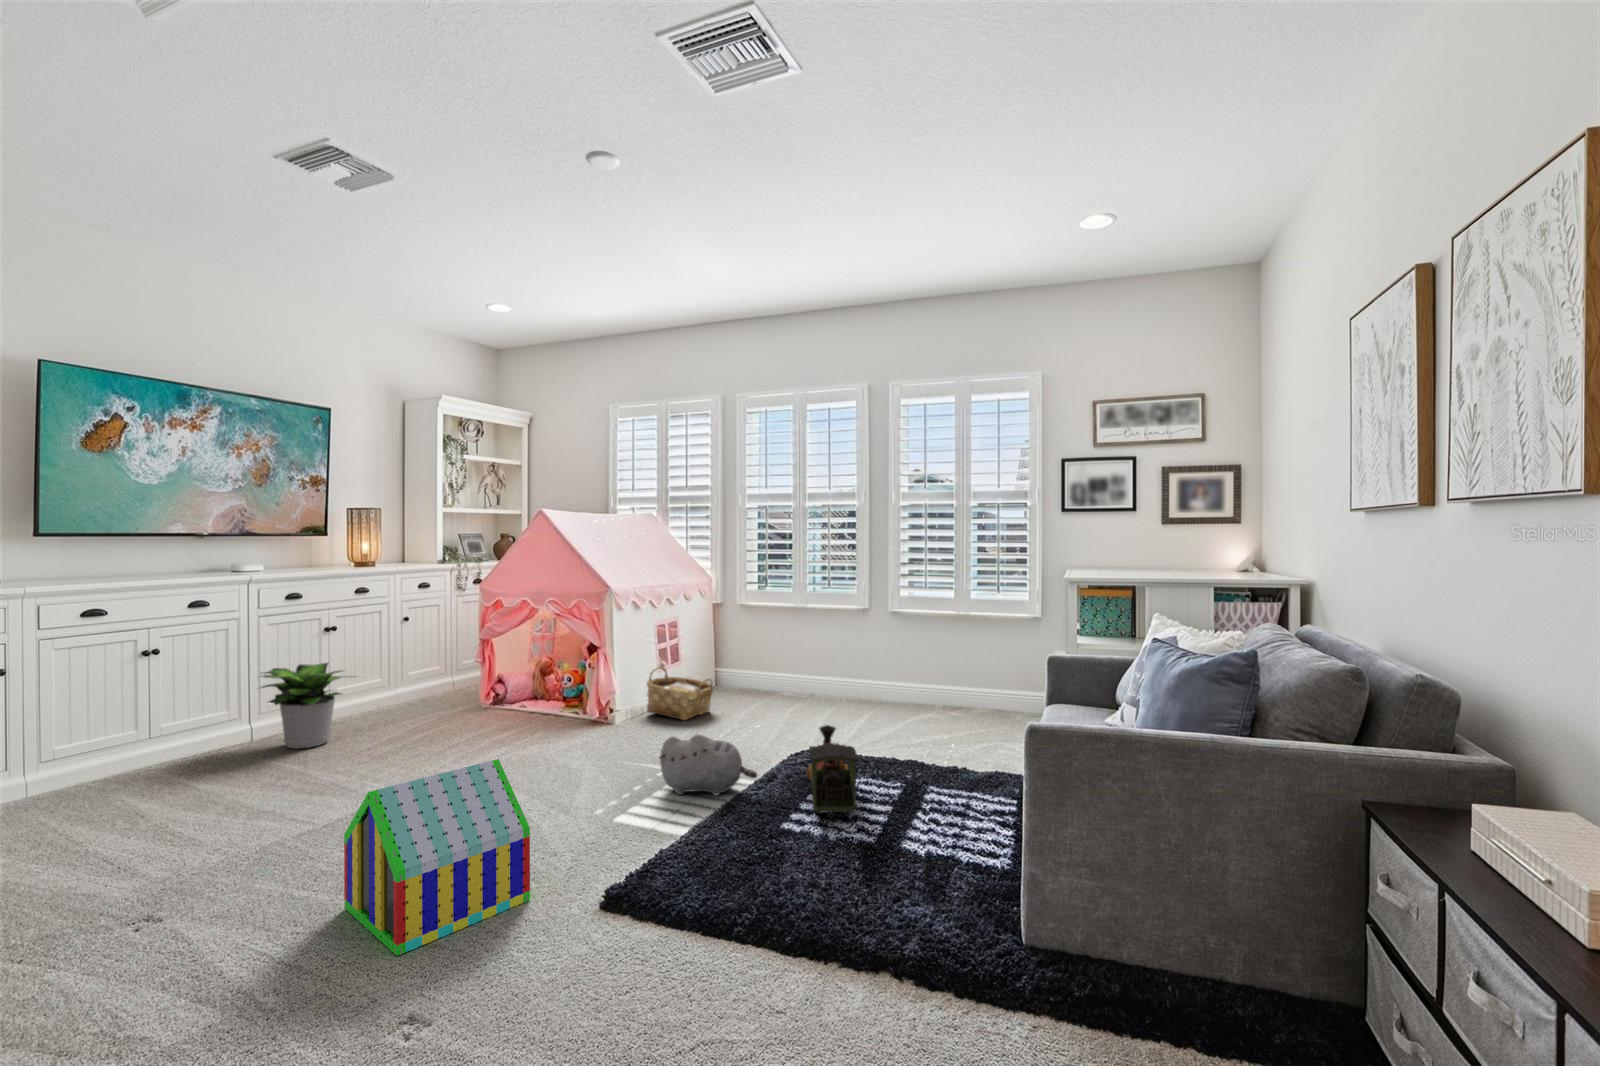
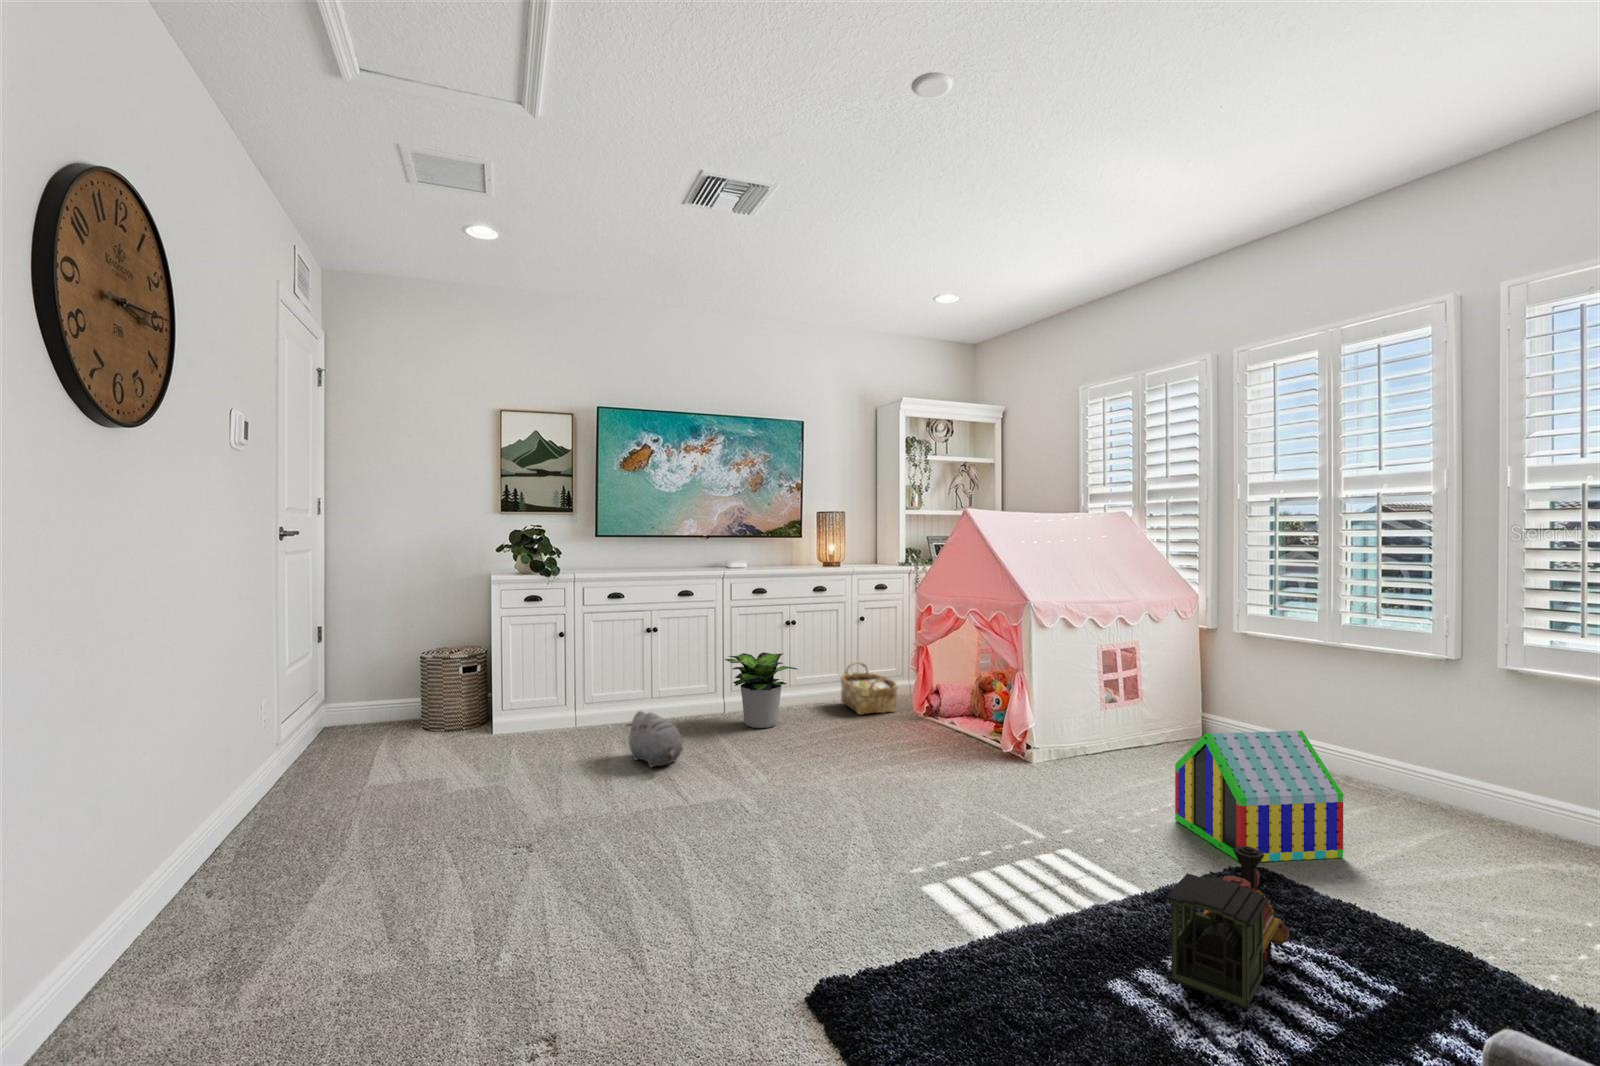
woven basket: present [647,666,713,720] -> present [841,662,898,715]
plush toy: present [659,734,757,796] -> present [627,711,683,767]
toy house: present [344,759,530,956] -> present [1175,731,1343,862]

